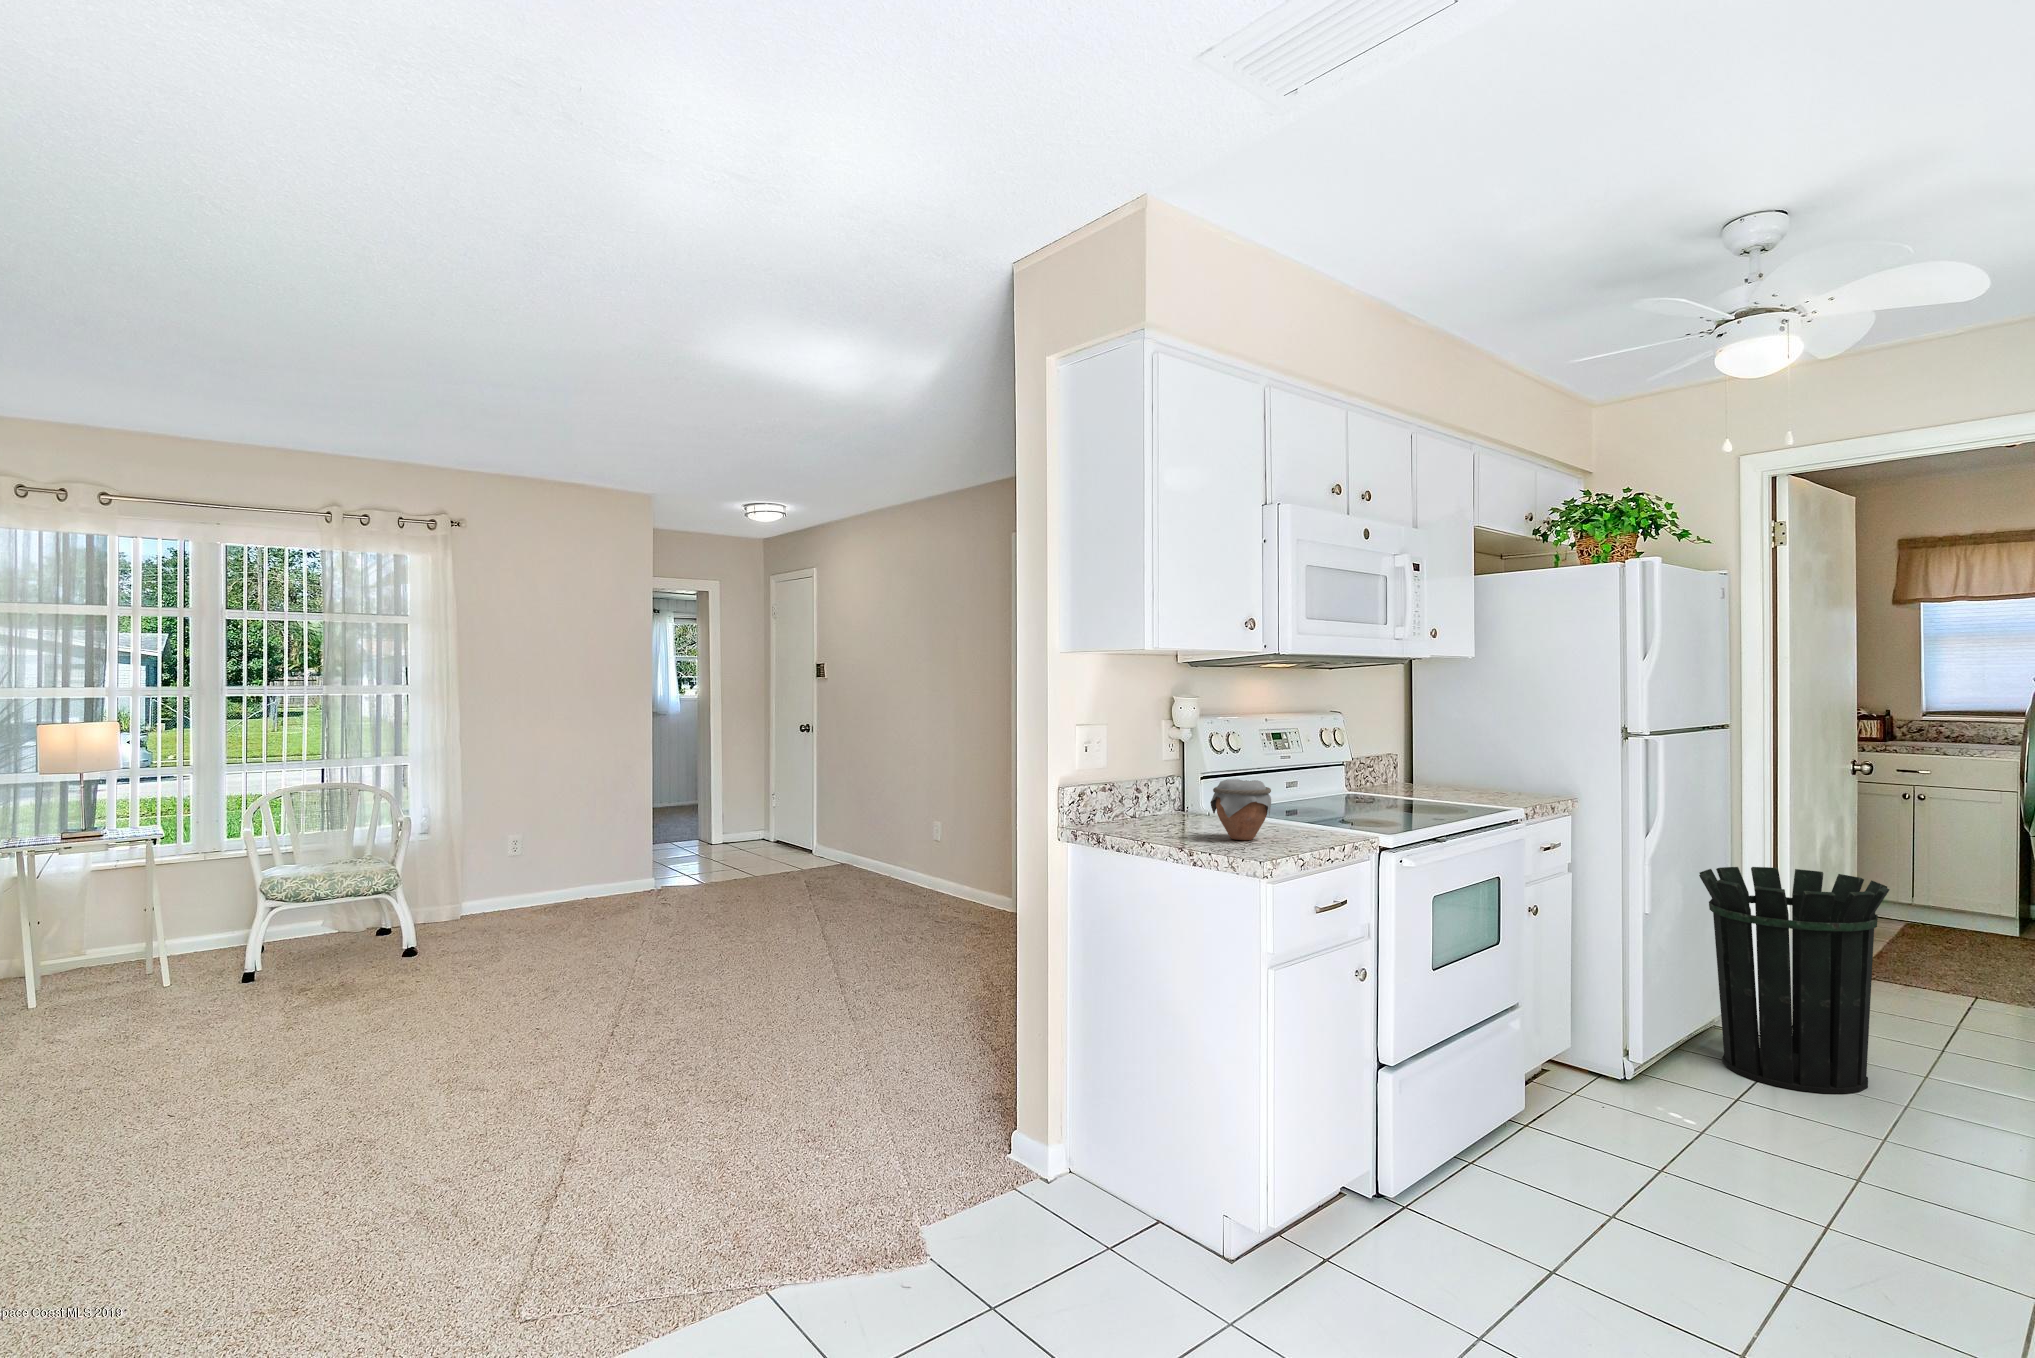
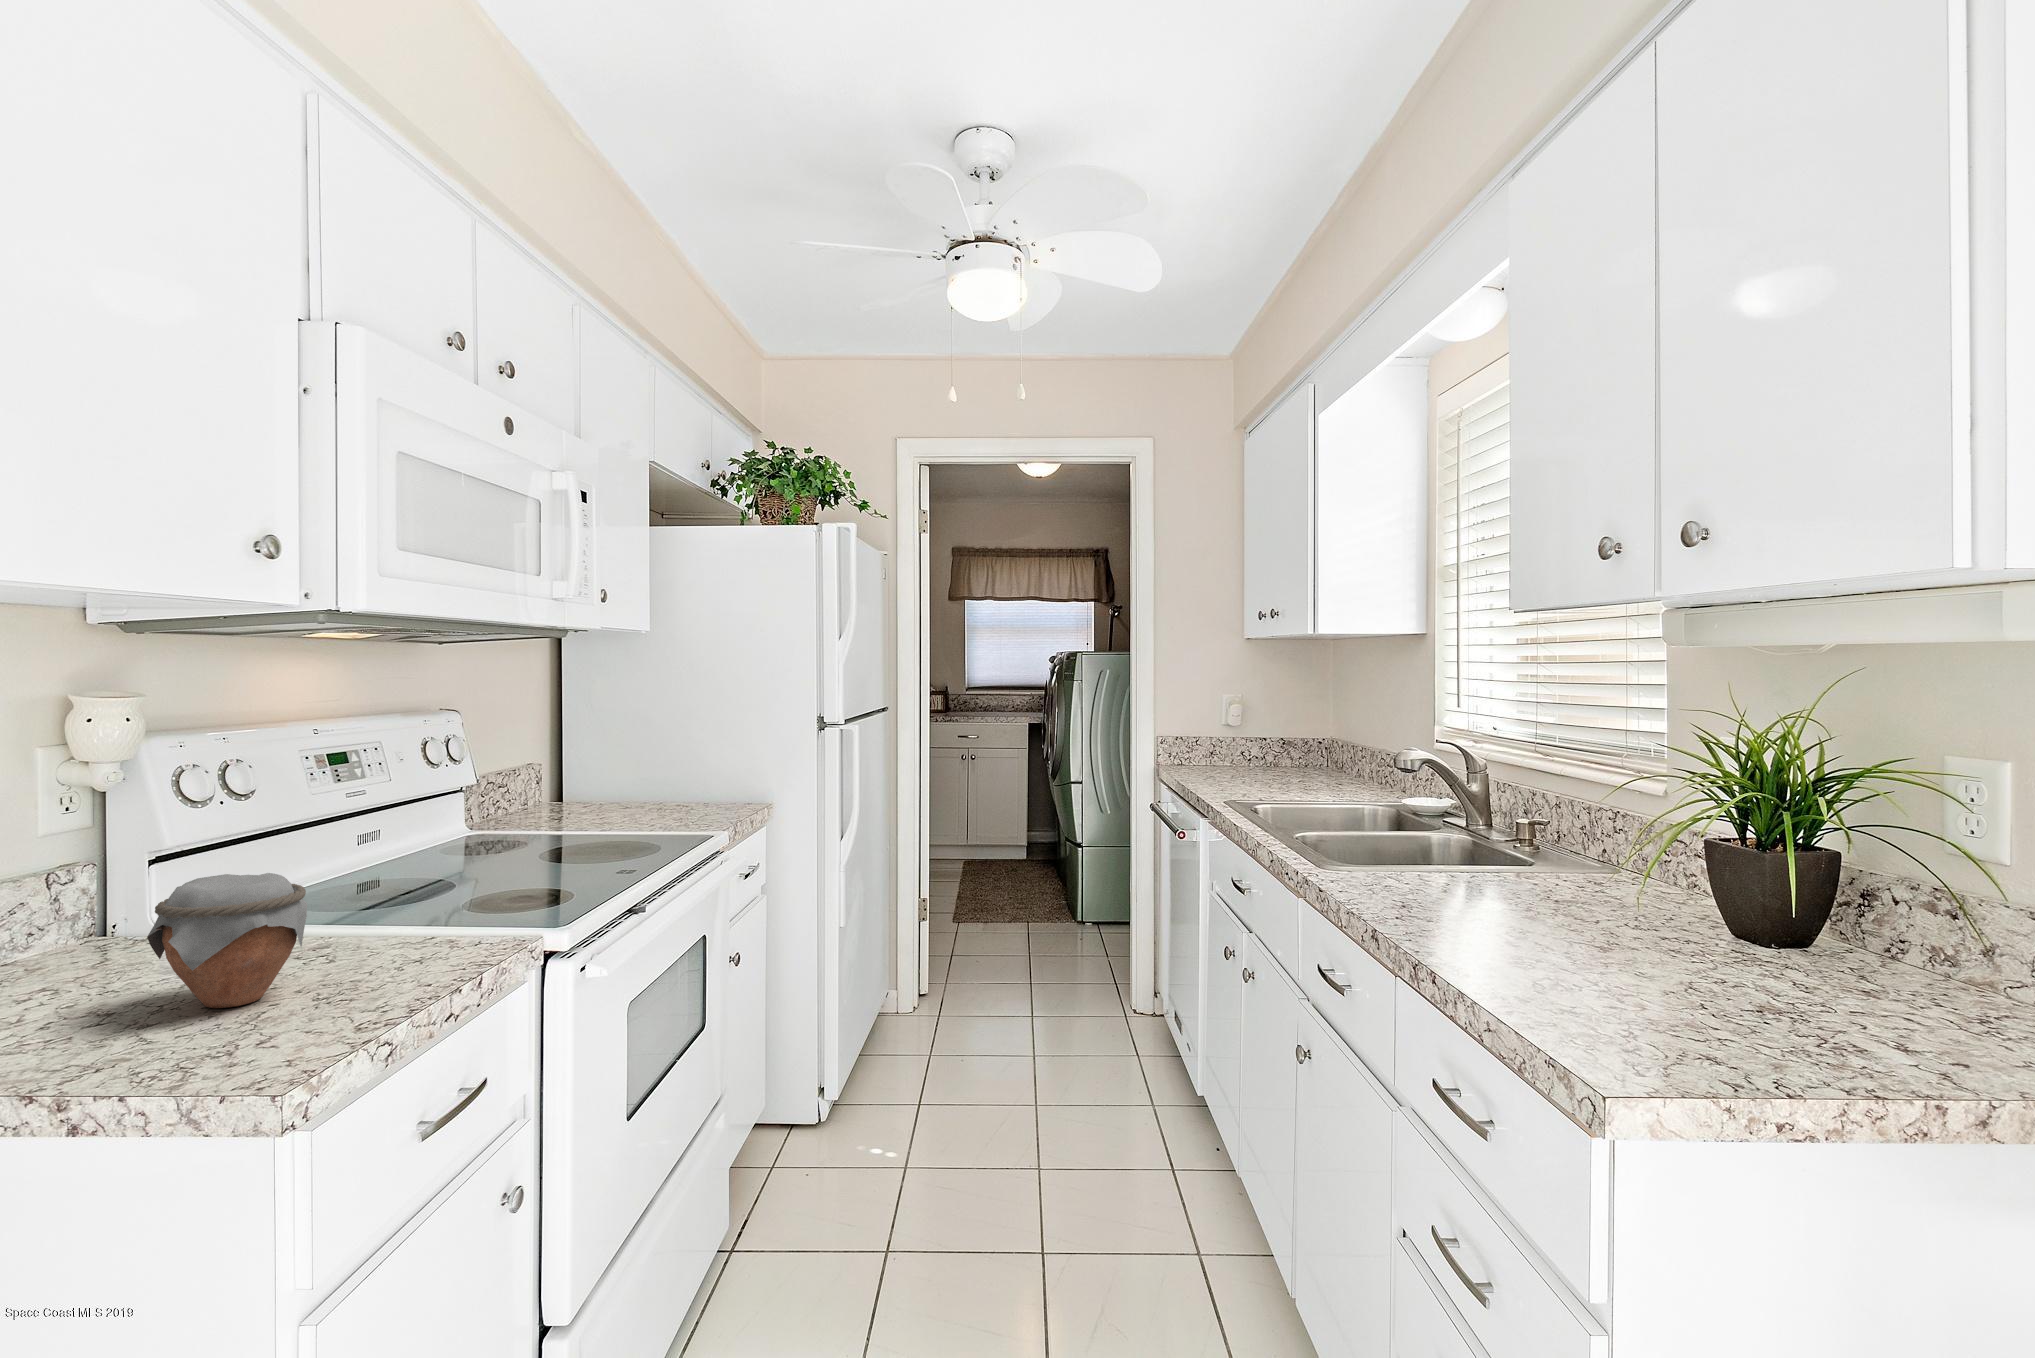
waste bin: present [1699,867,1890,1093] -> none [881,856,1041,1093]

